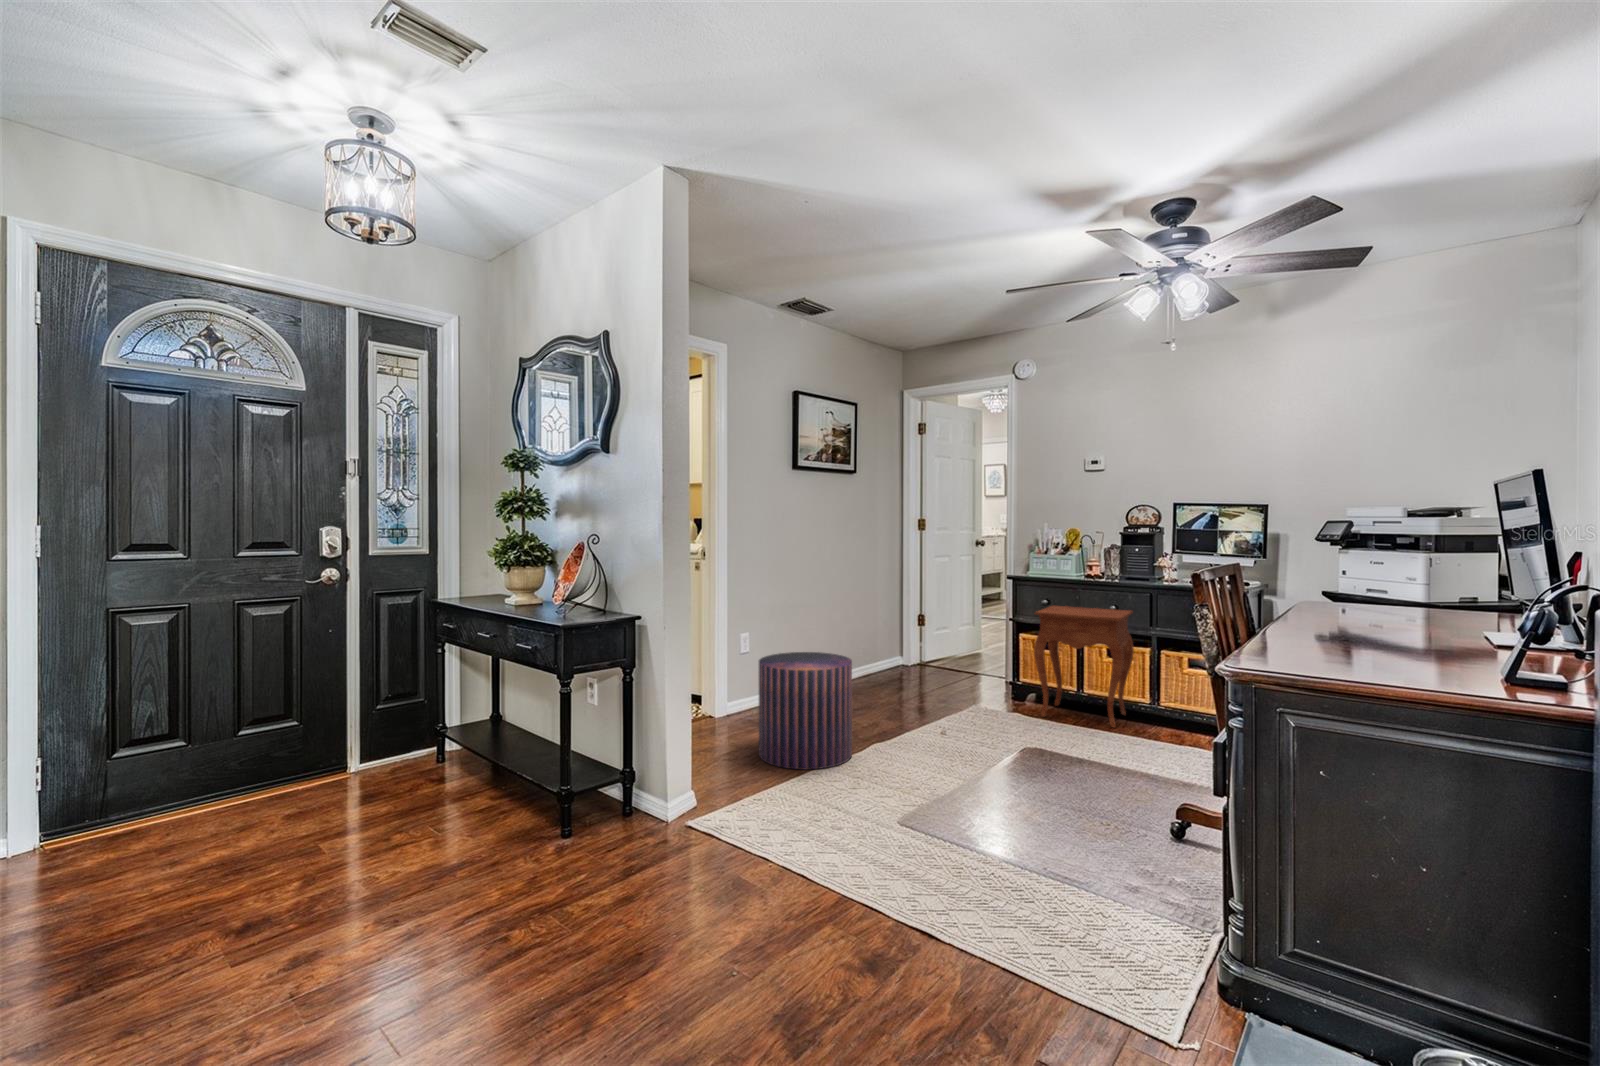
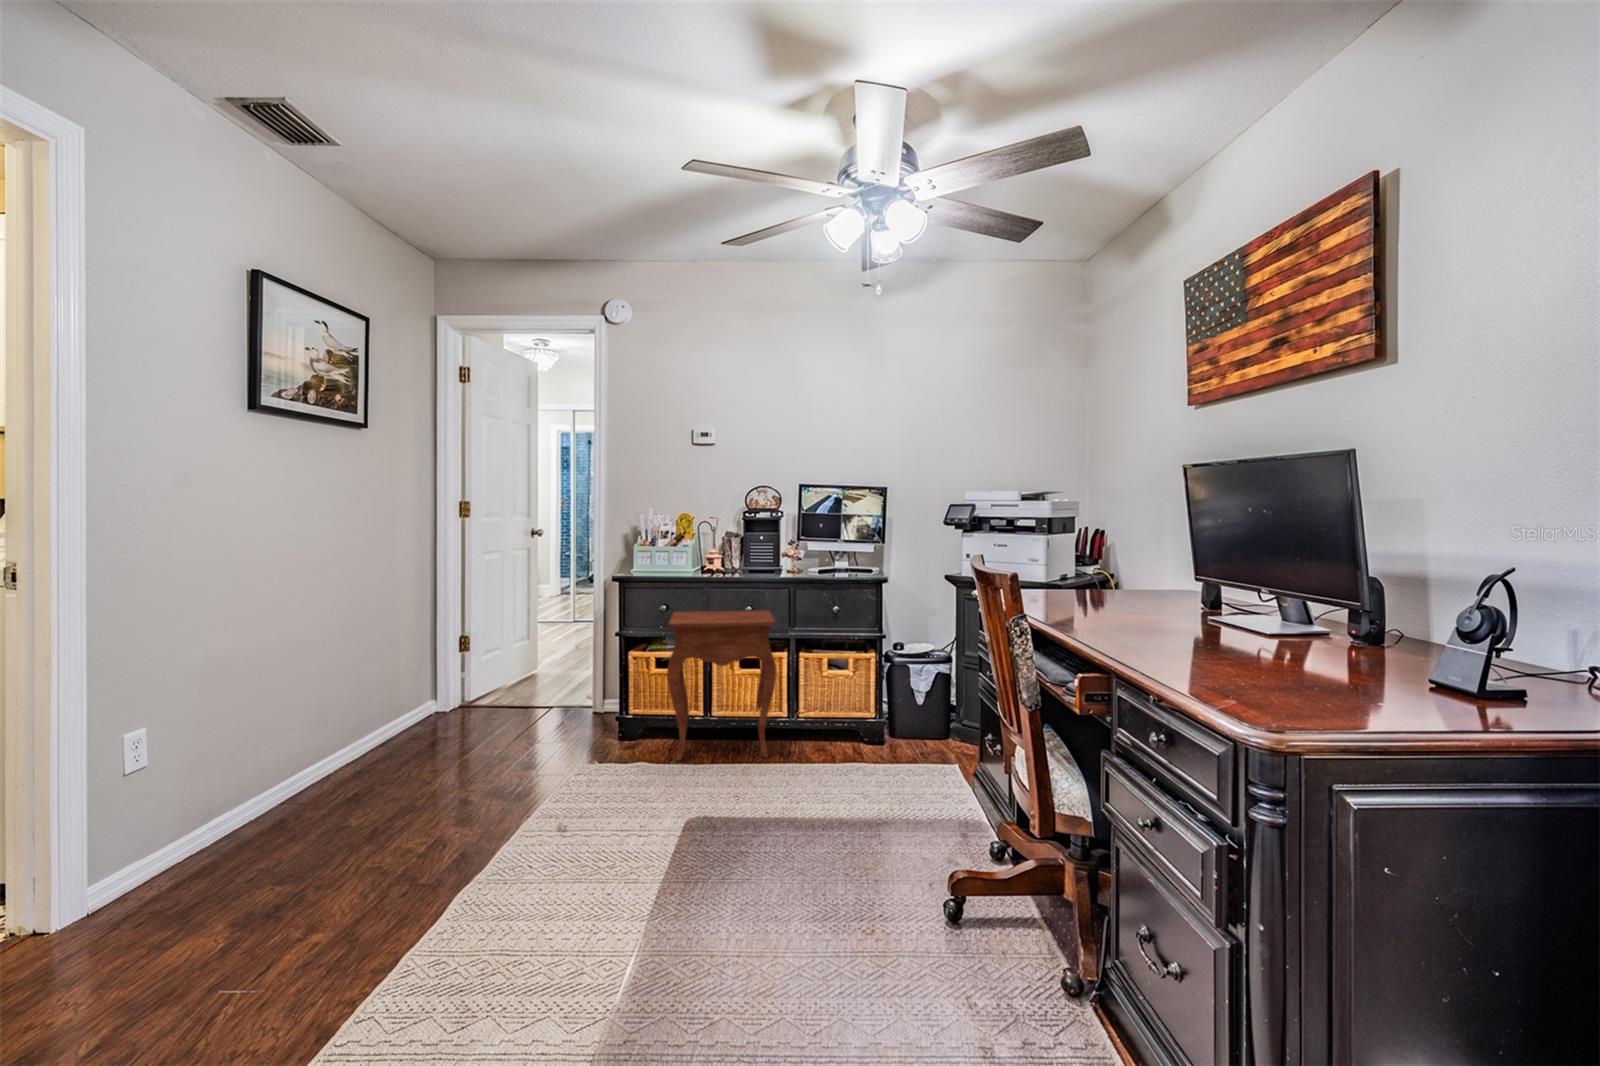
pouf: present [759,652,852,770] -> none [233,736,443,991]

